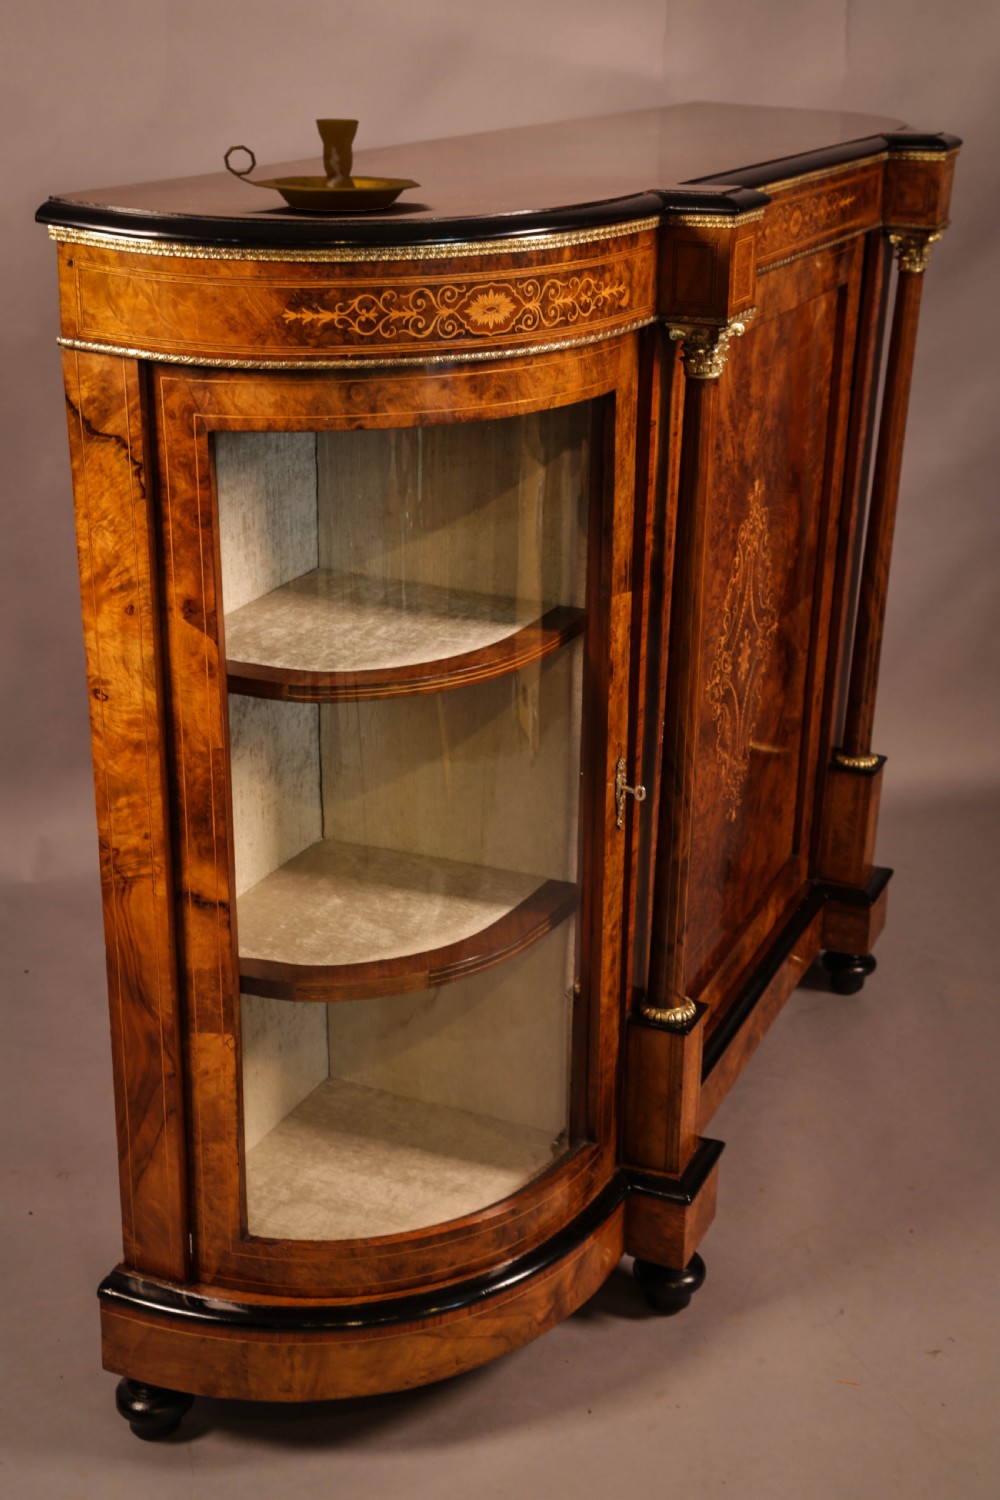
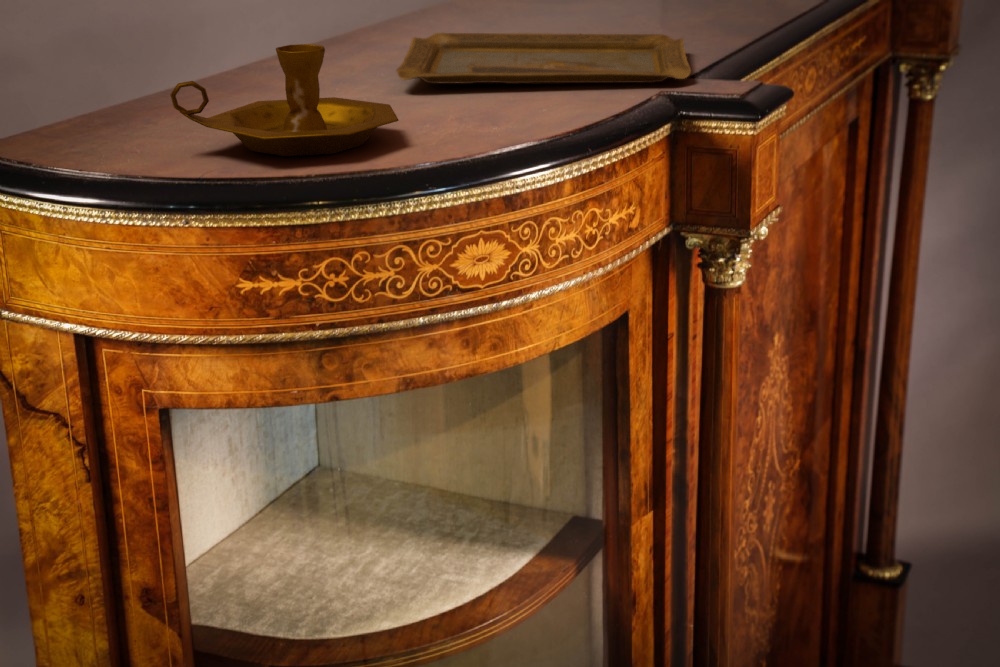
tray: none [412,149,679,185] -> present [396,33,691,84]

